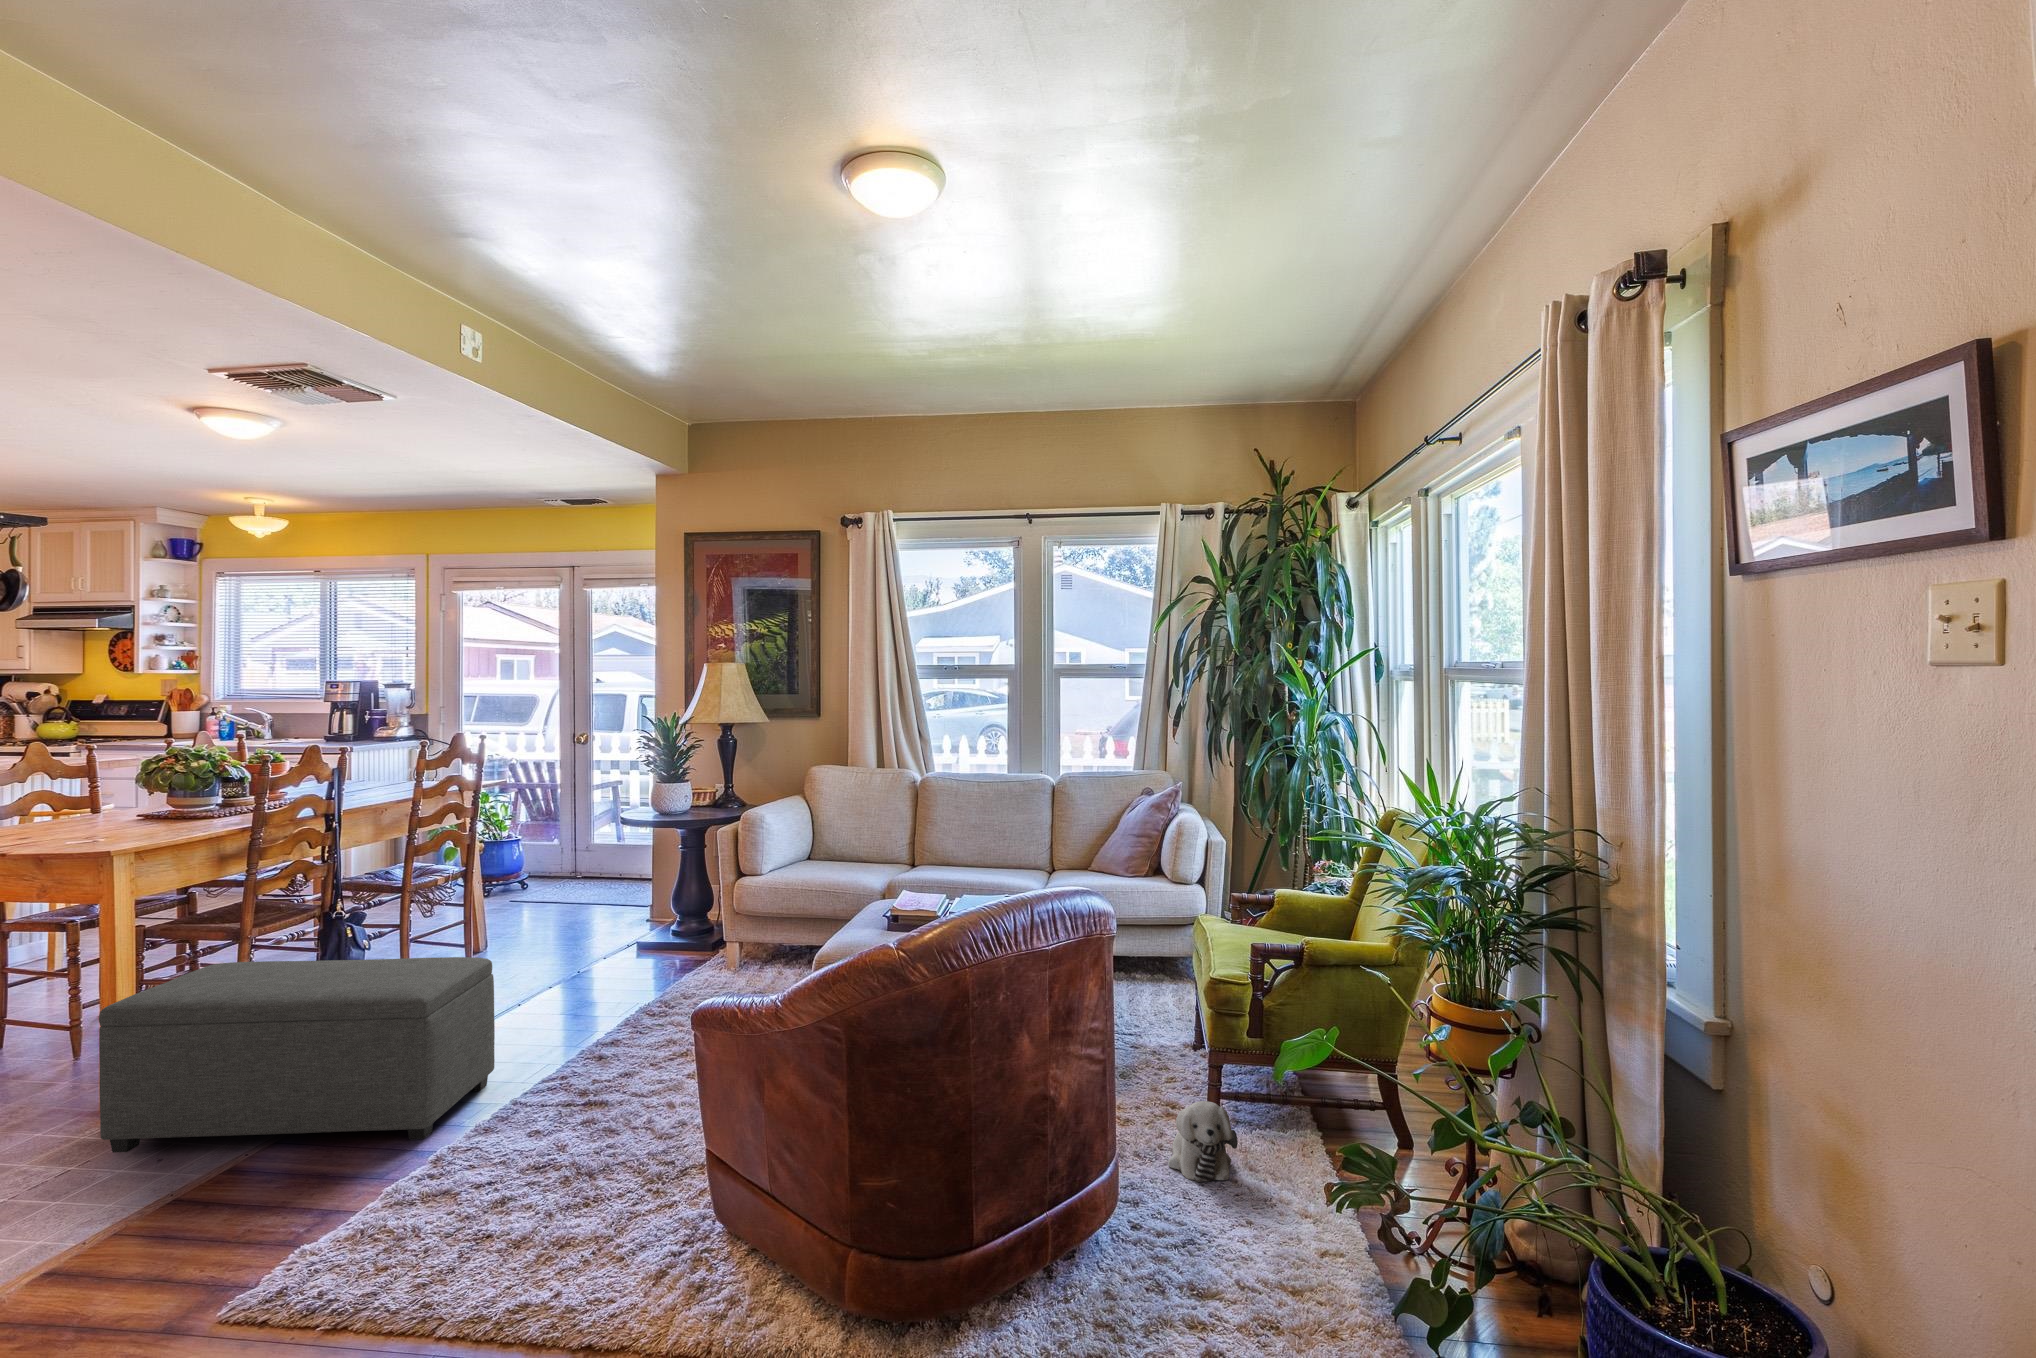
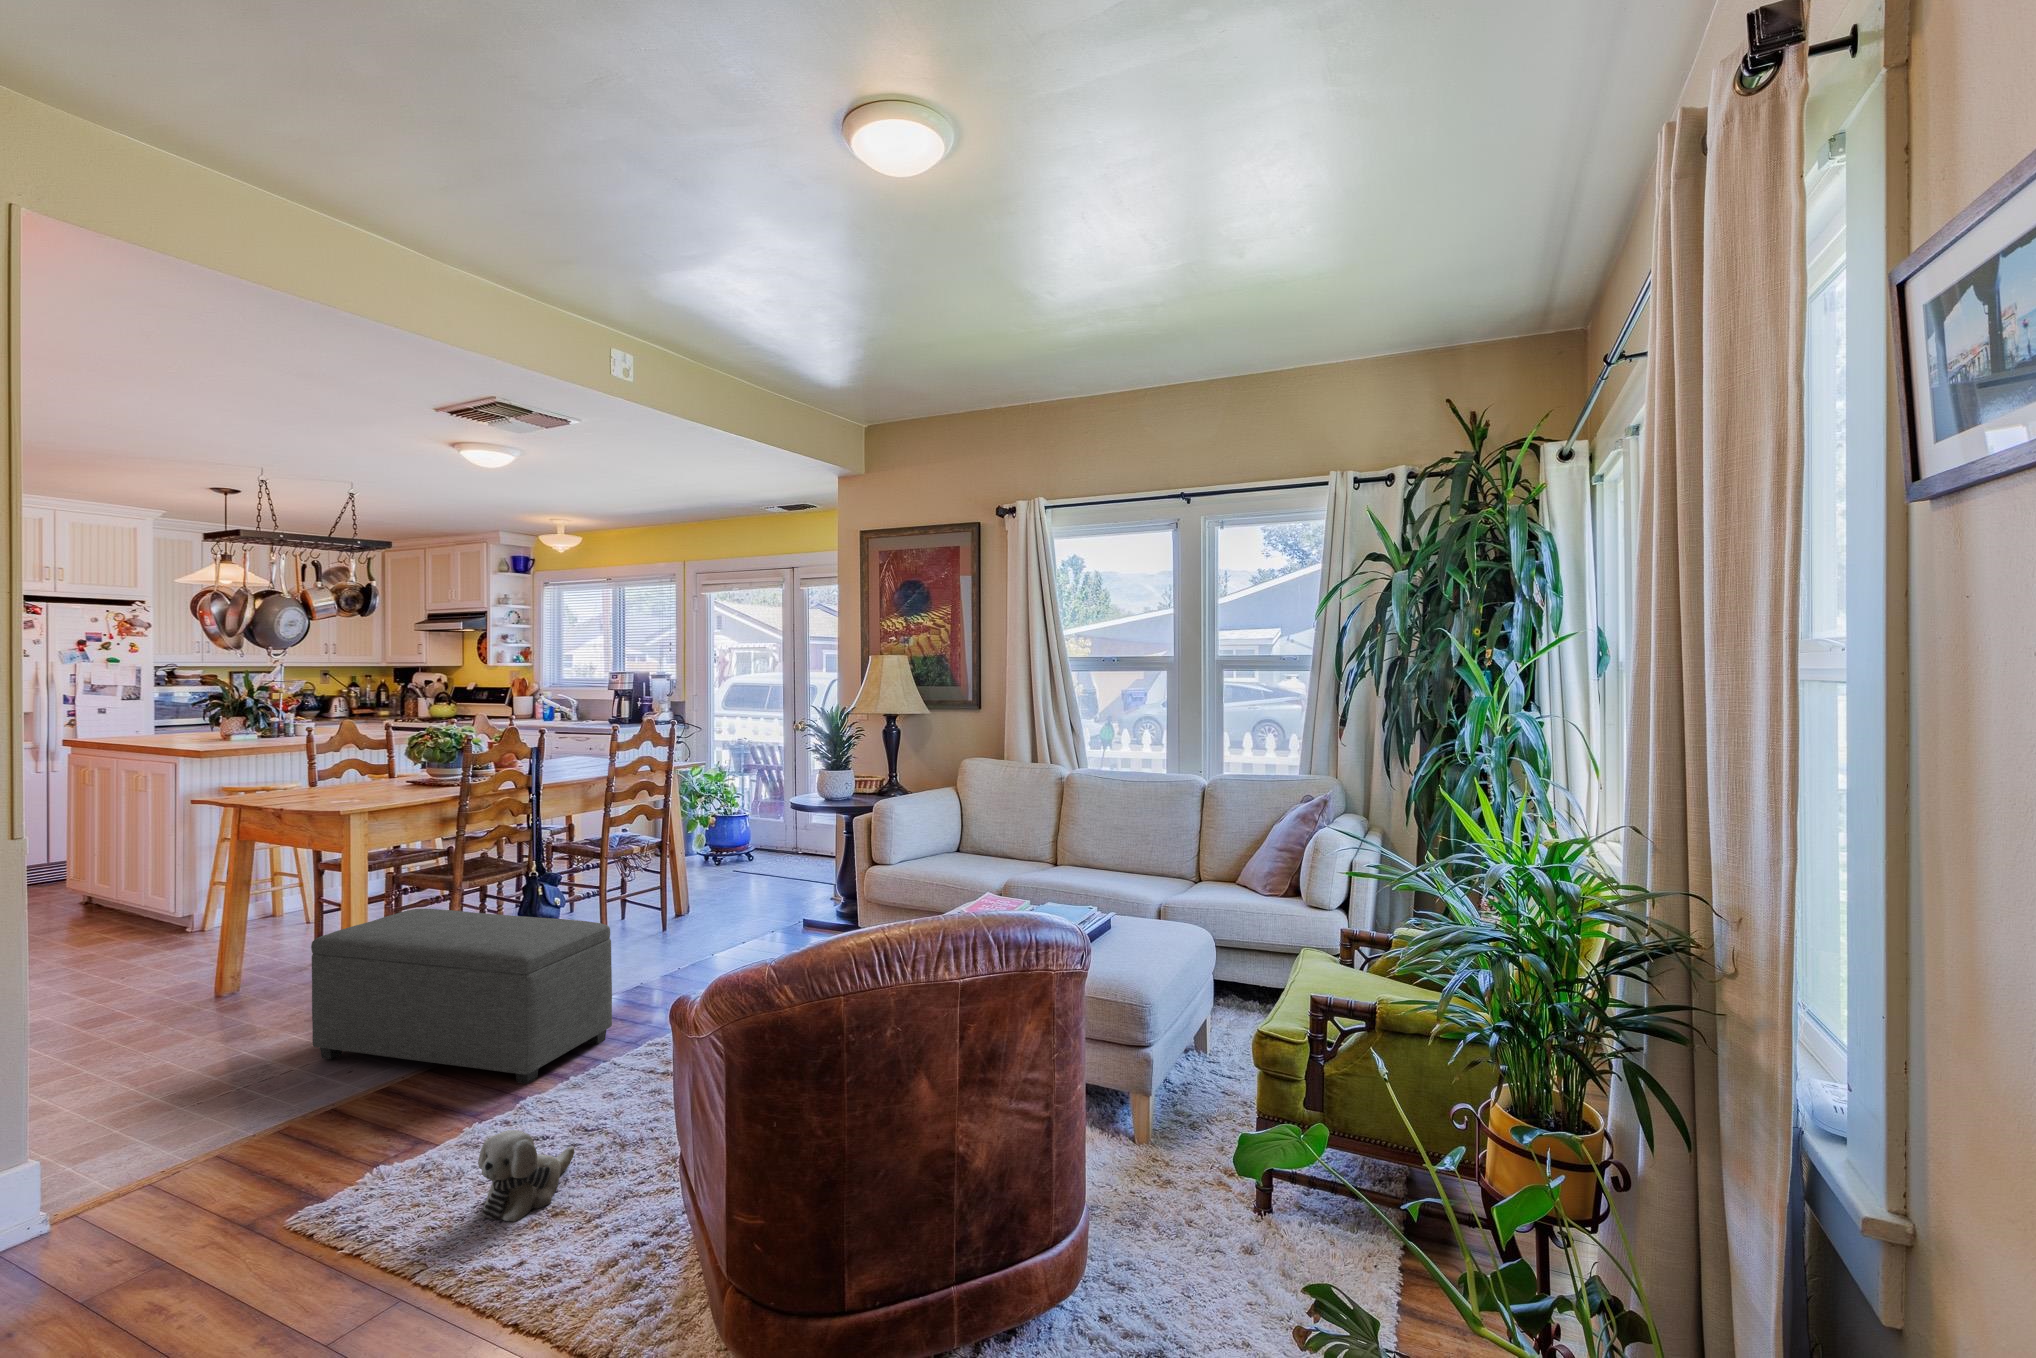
plush toy: present [1168,1101,1238,1182] -> present [478,1130,575,1222]

